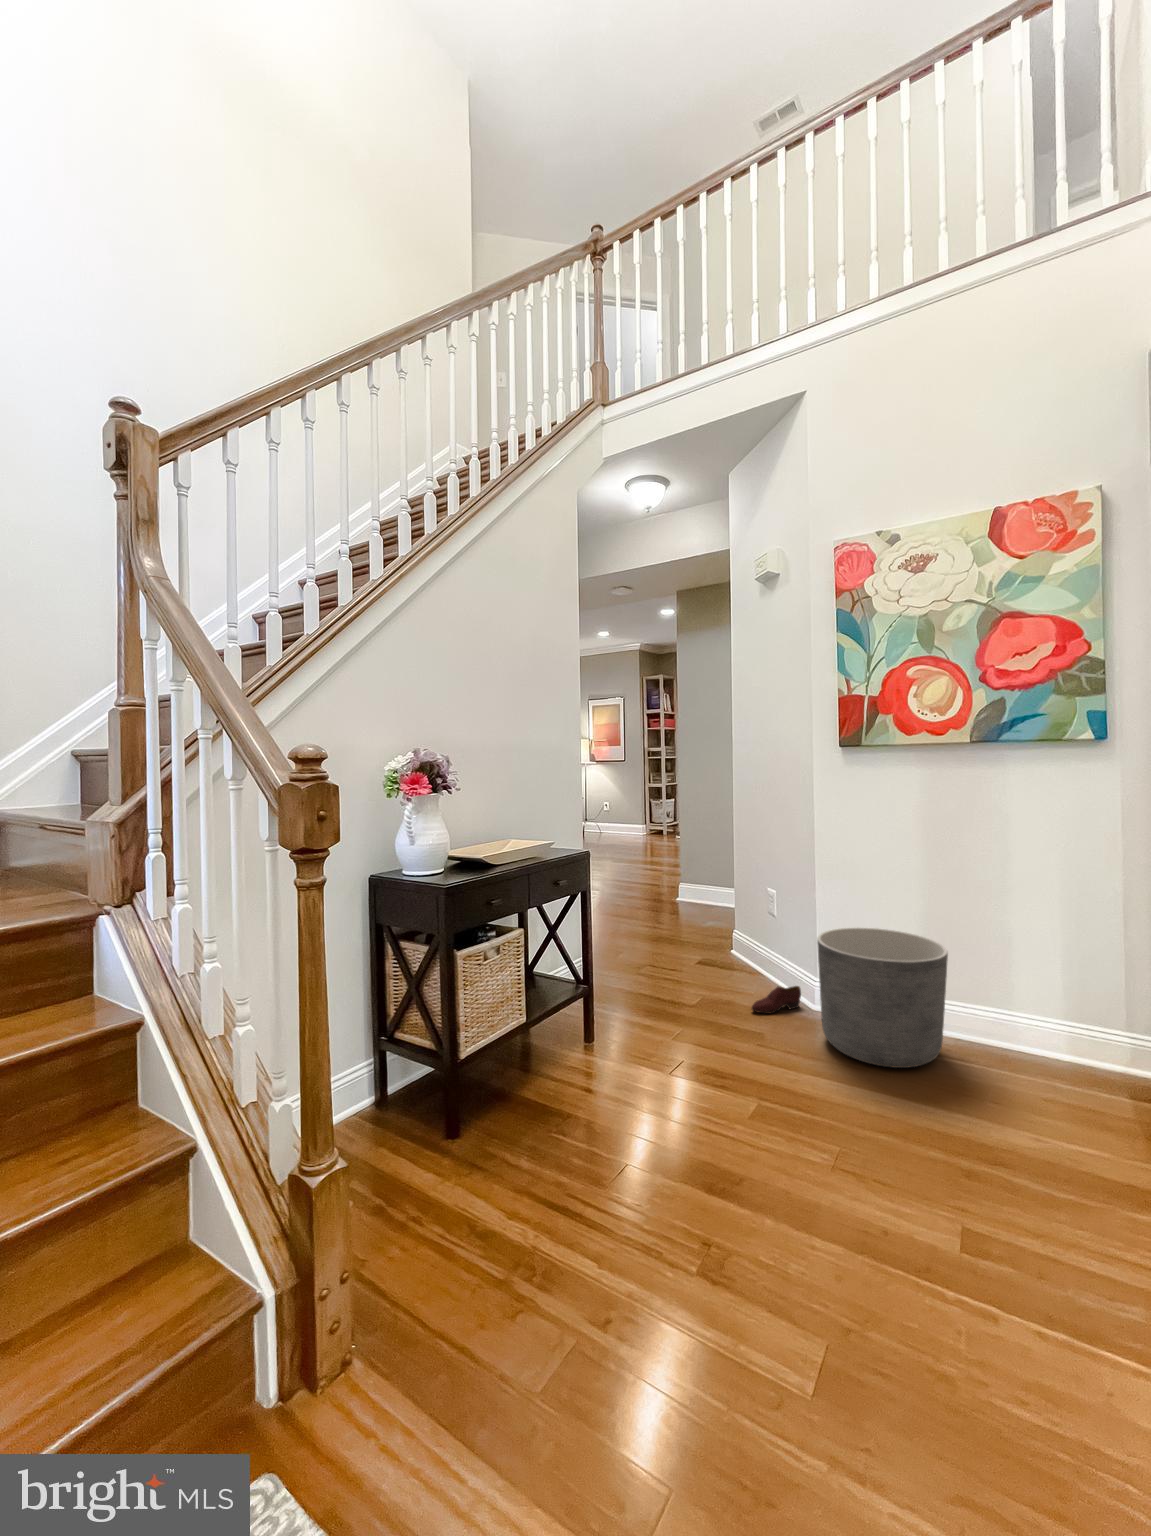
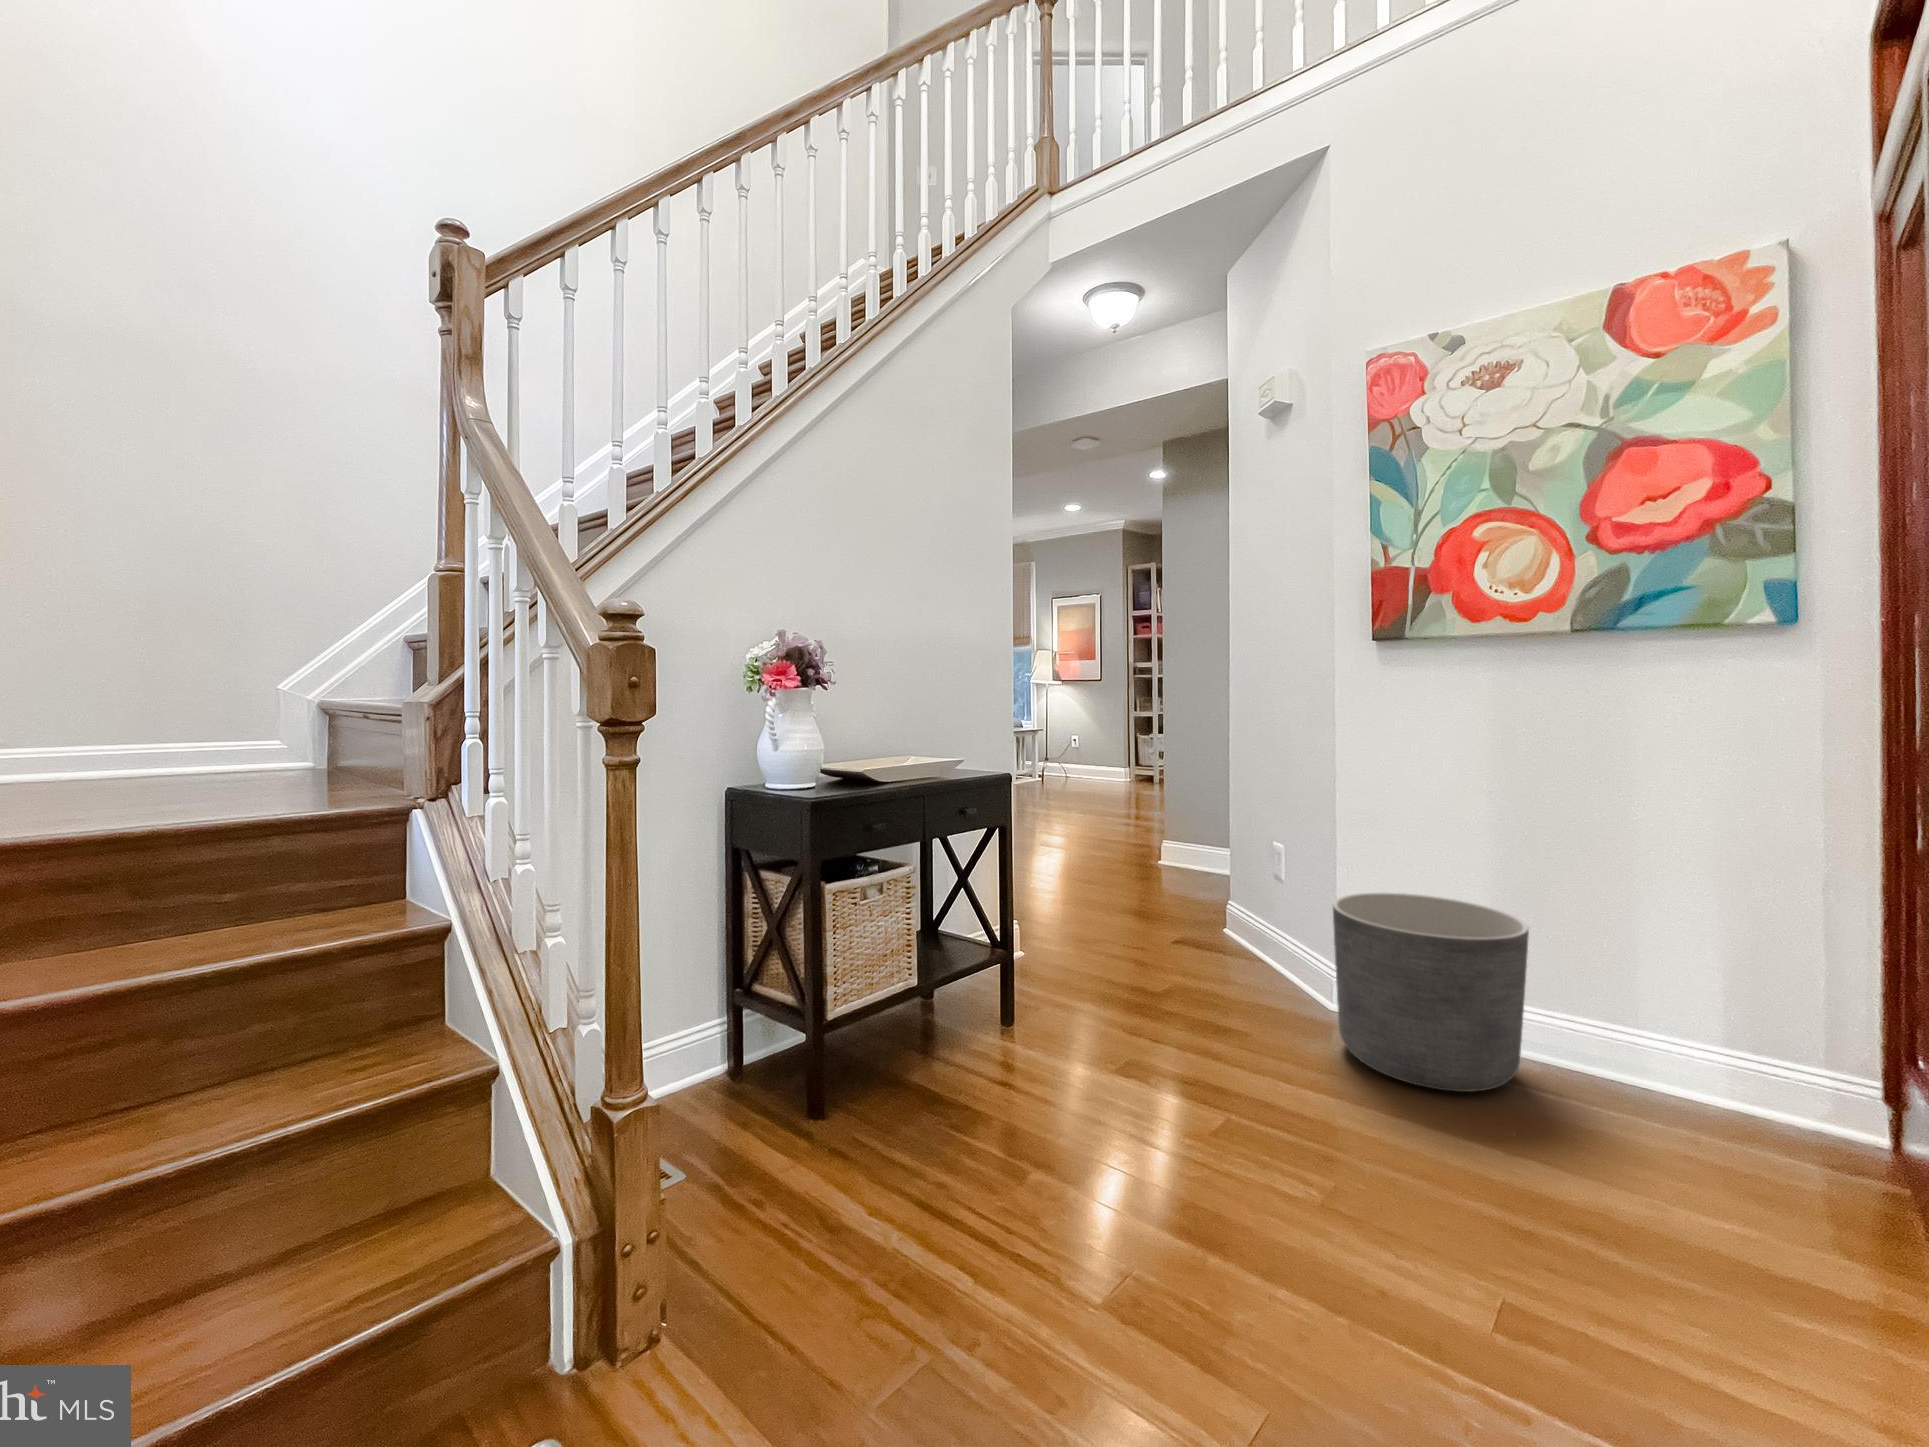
shoe: present [752,986,801,1014] -> none [1242,971,1317,1008]

